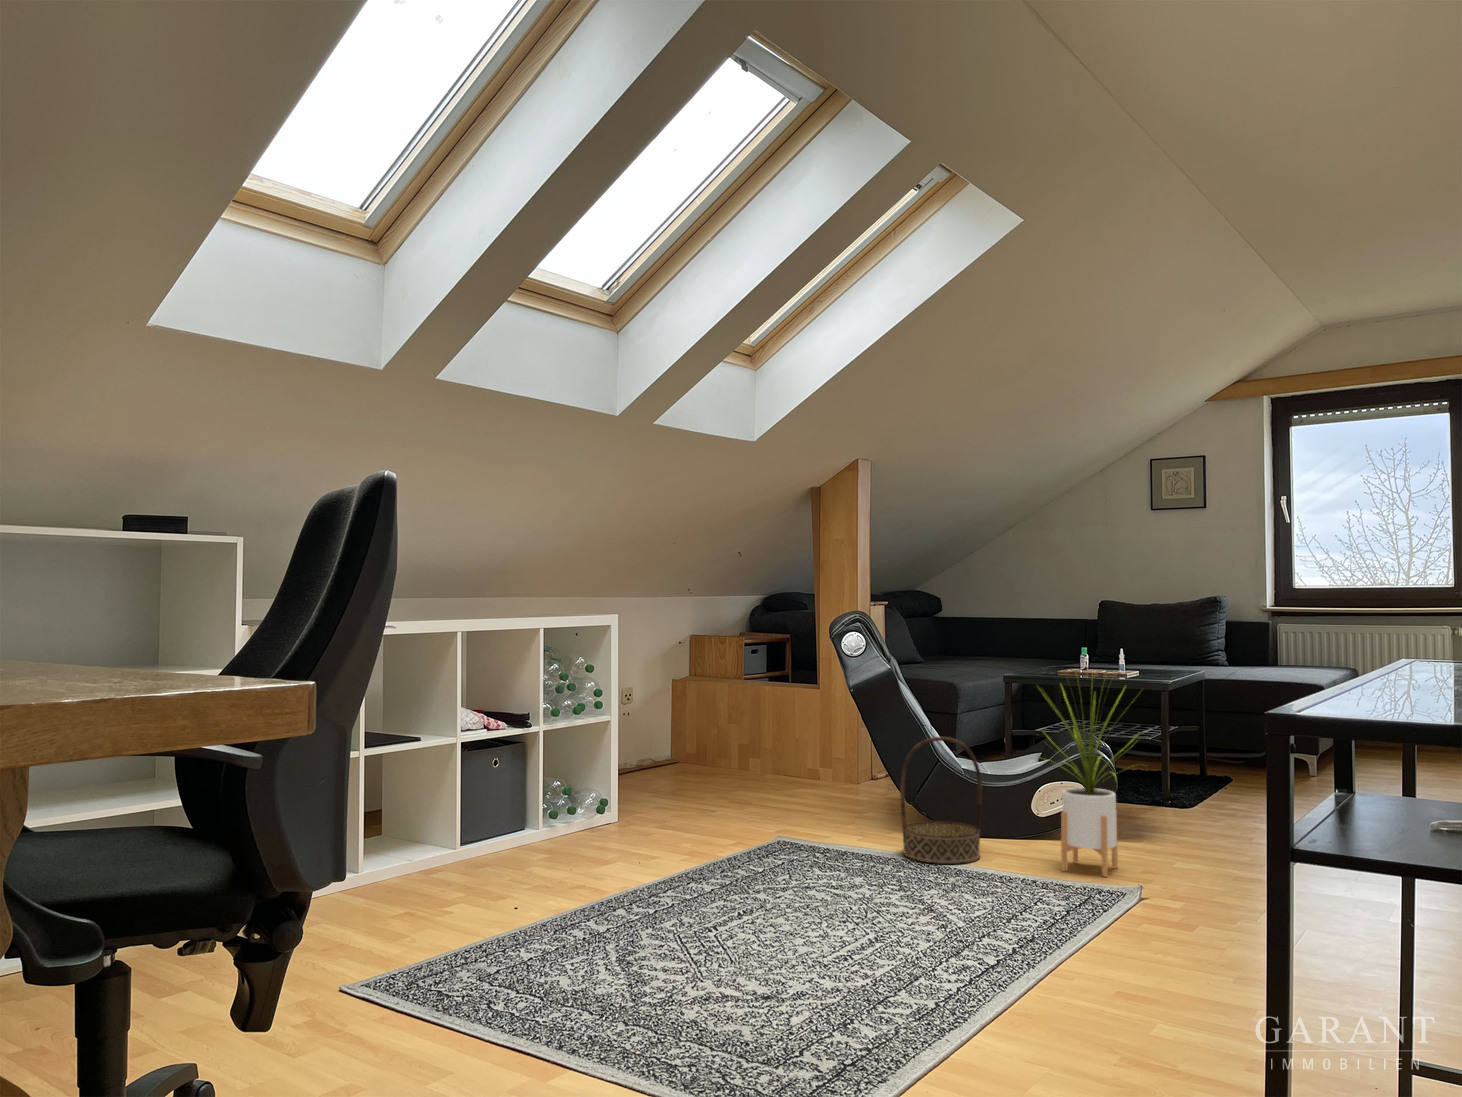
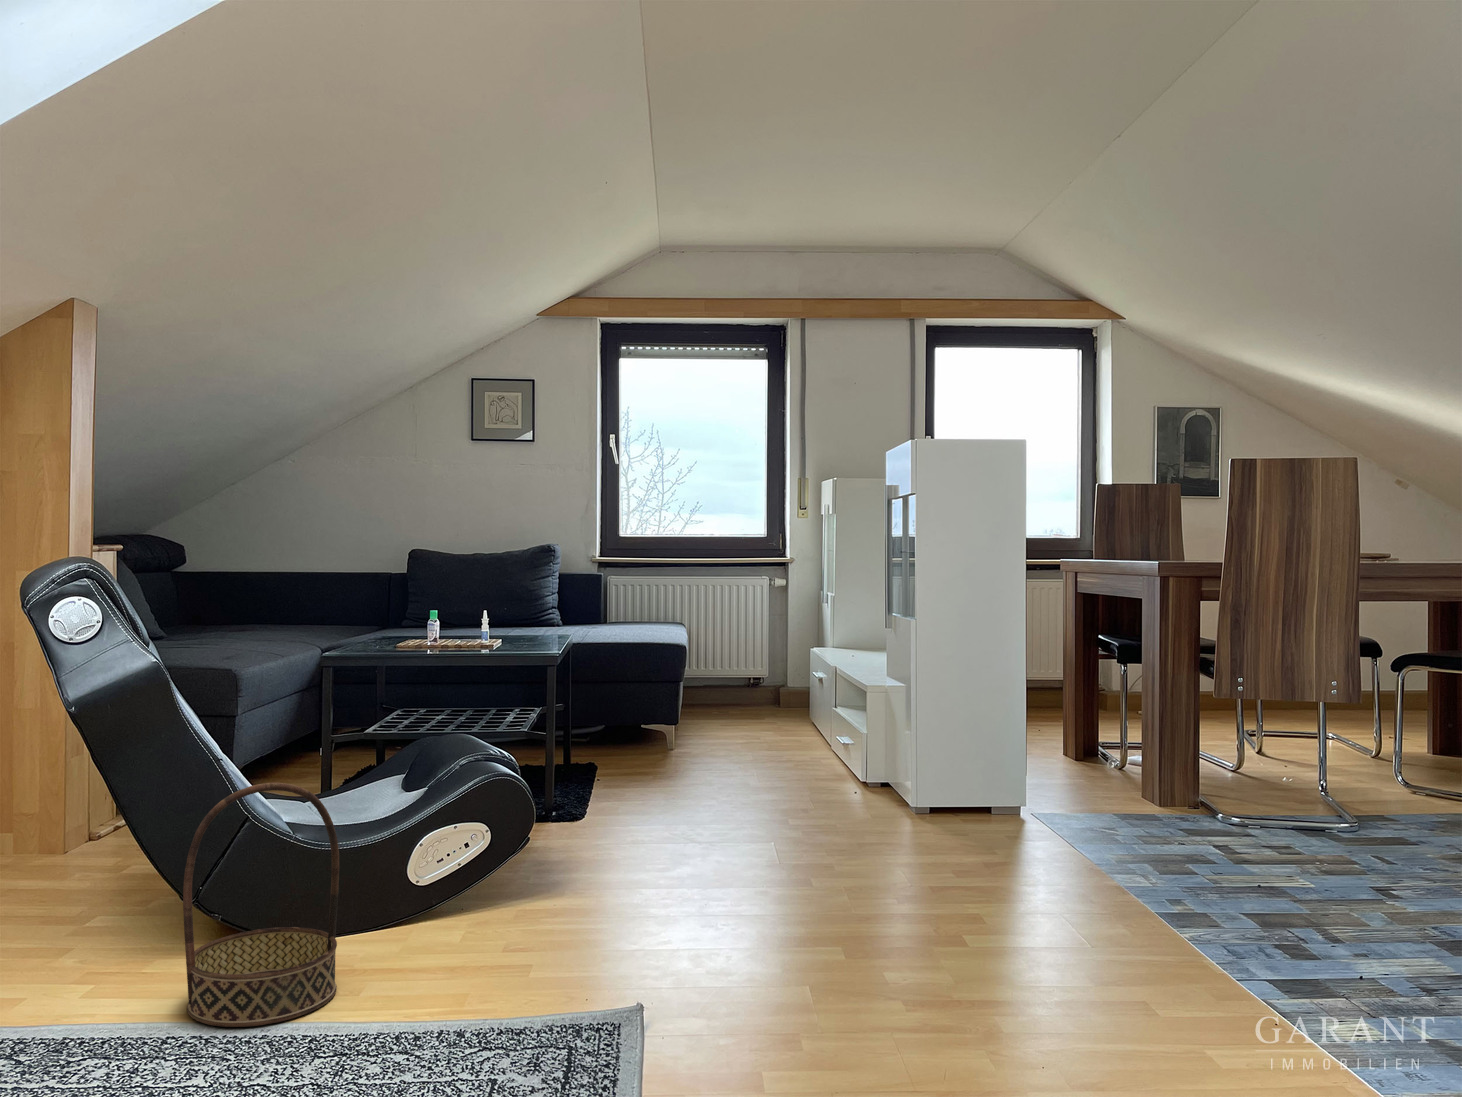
house plant: present [1042,685,1134,877] -> none [441,643,619,990]

